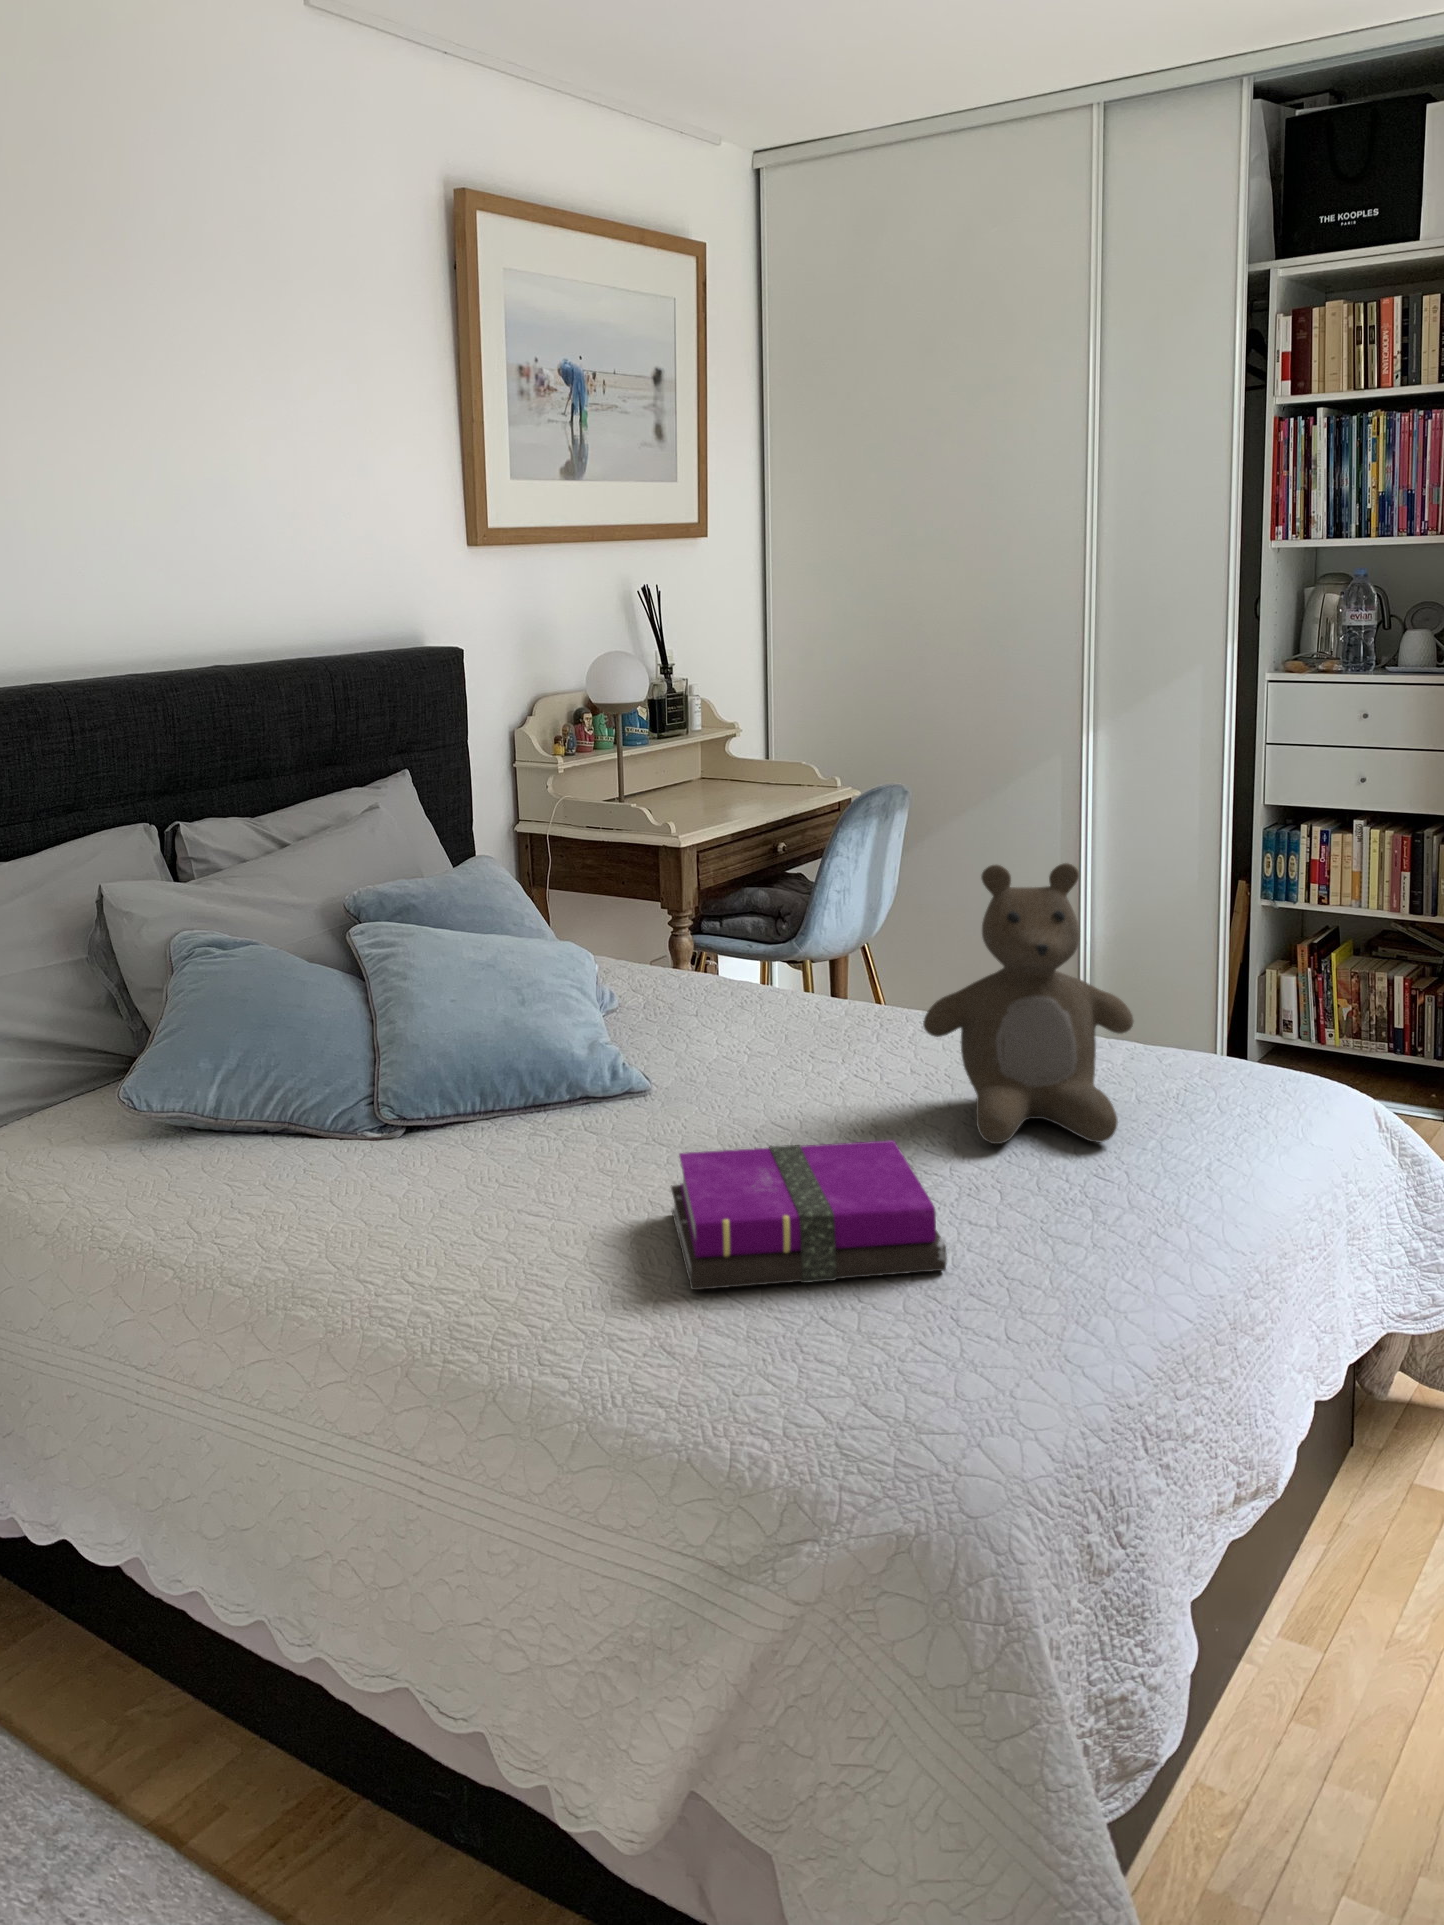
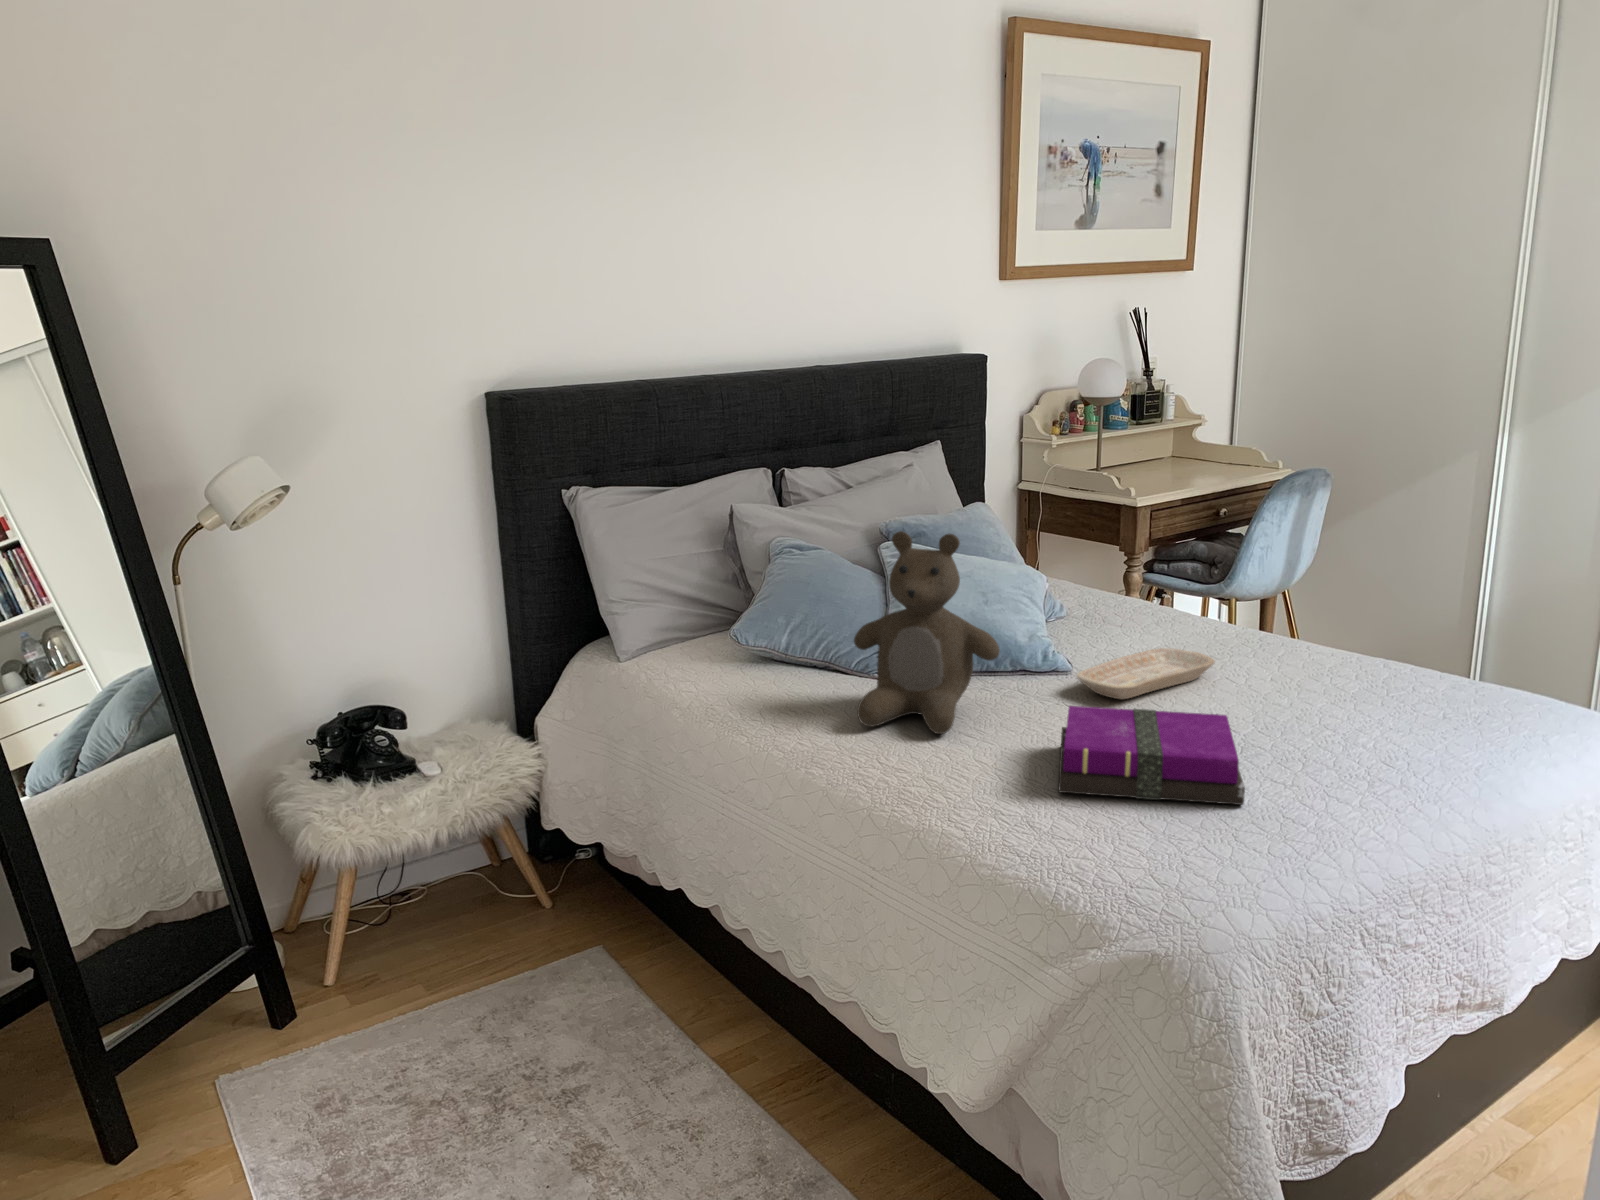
teddy bear: present [923,863,1134,1144] -> present [854,531,1000,734]
tray: none [666,1046,842,1129] -> present [1077,648,1215,699]

